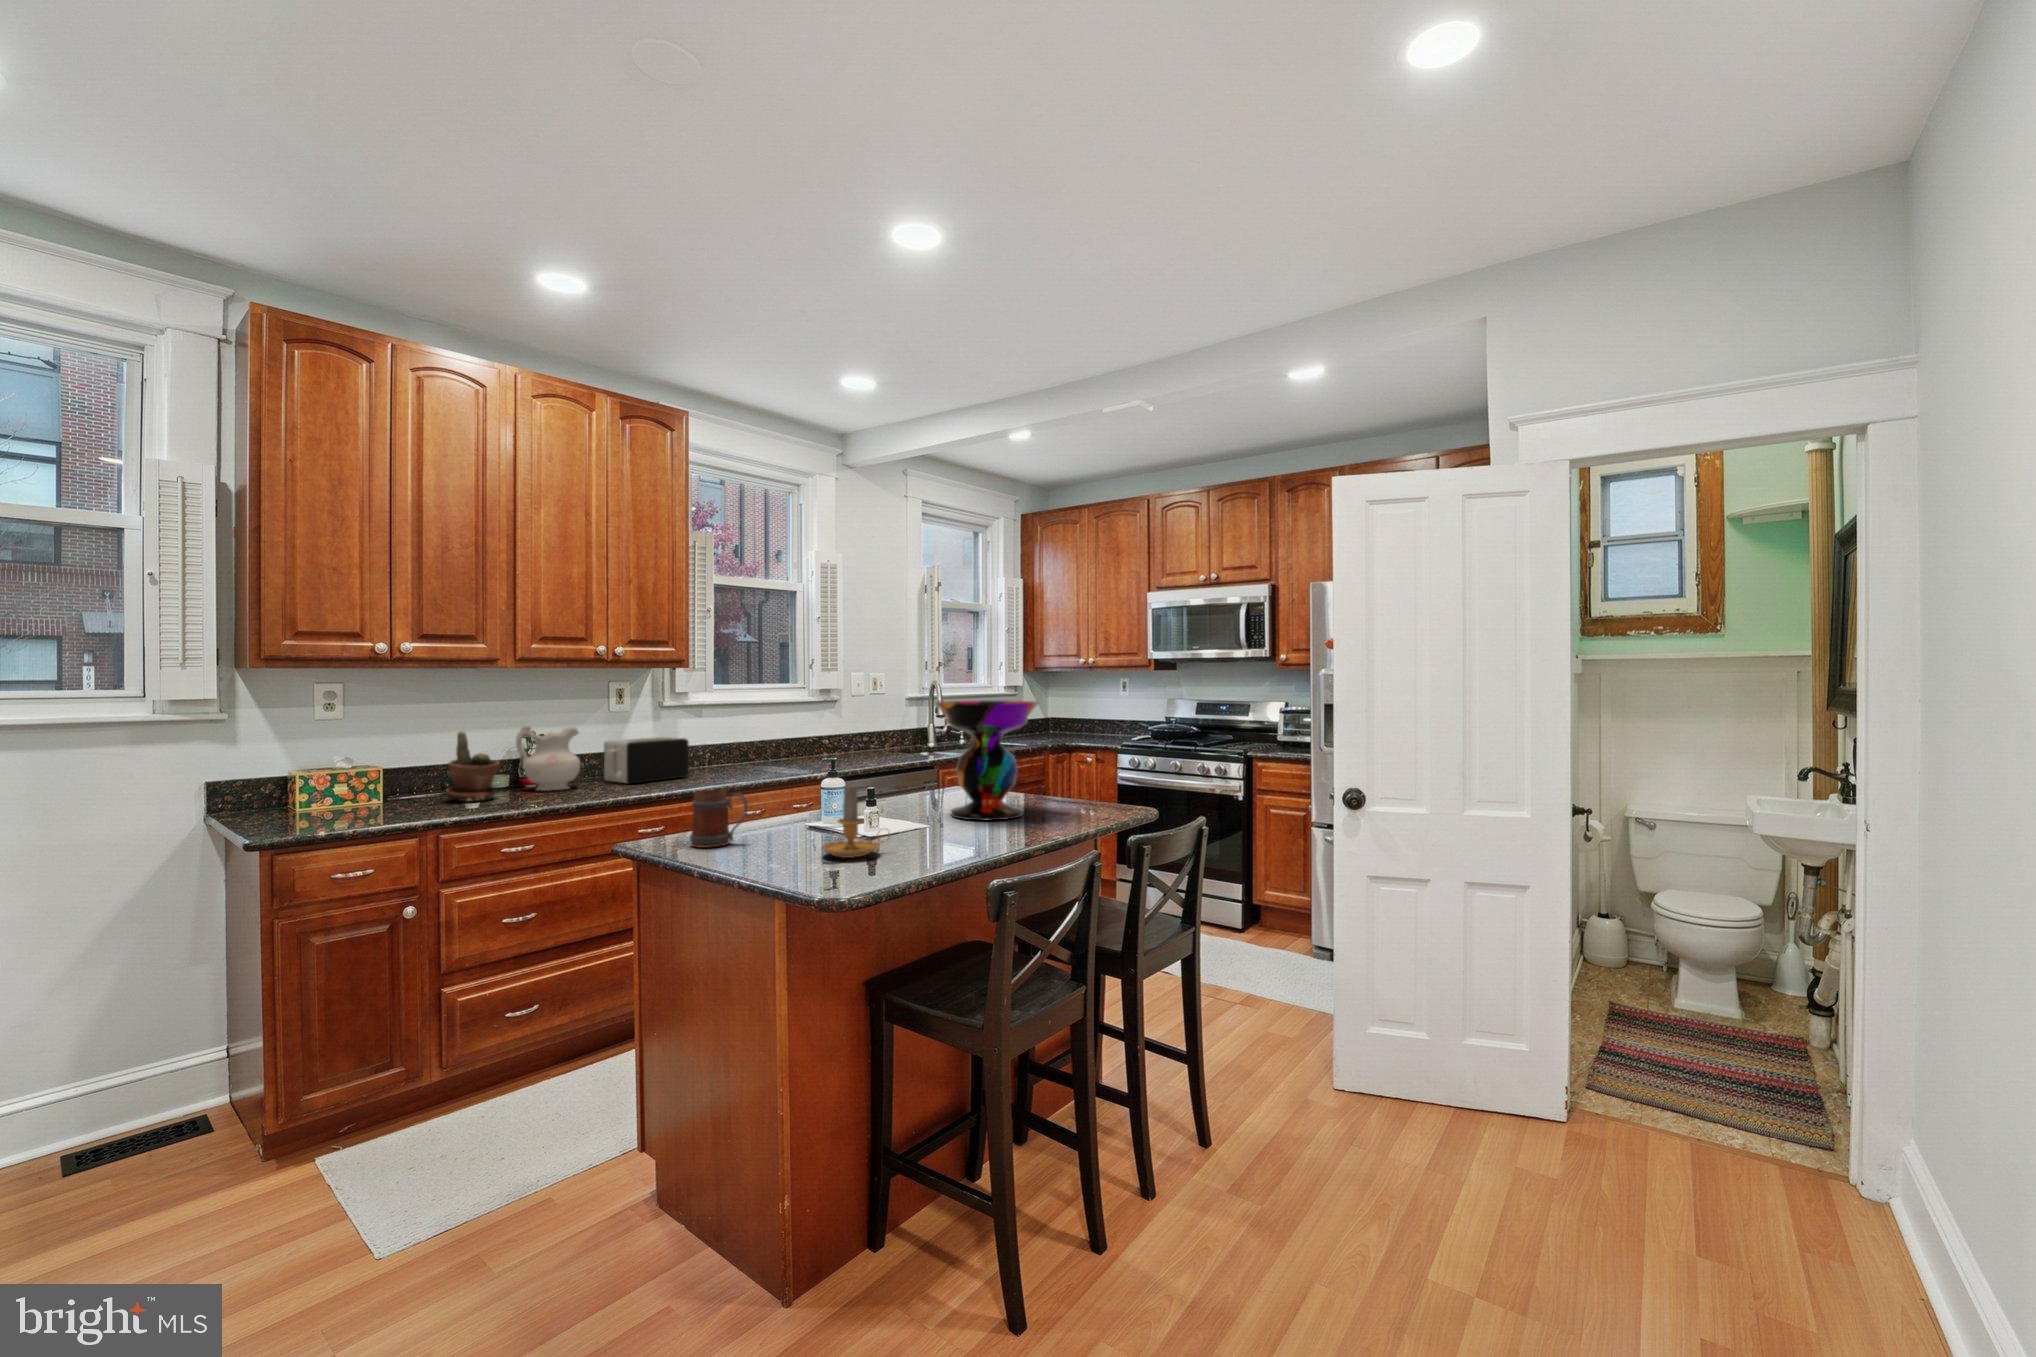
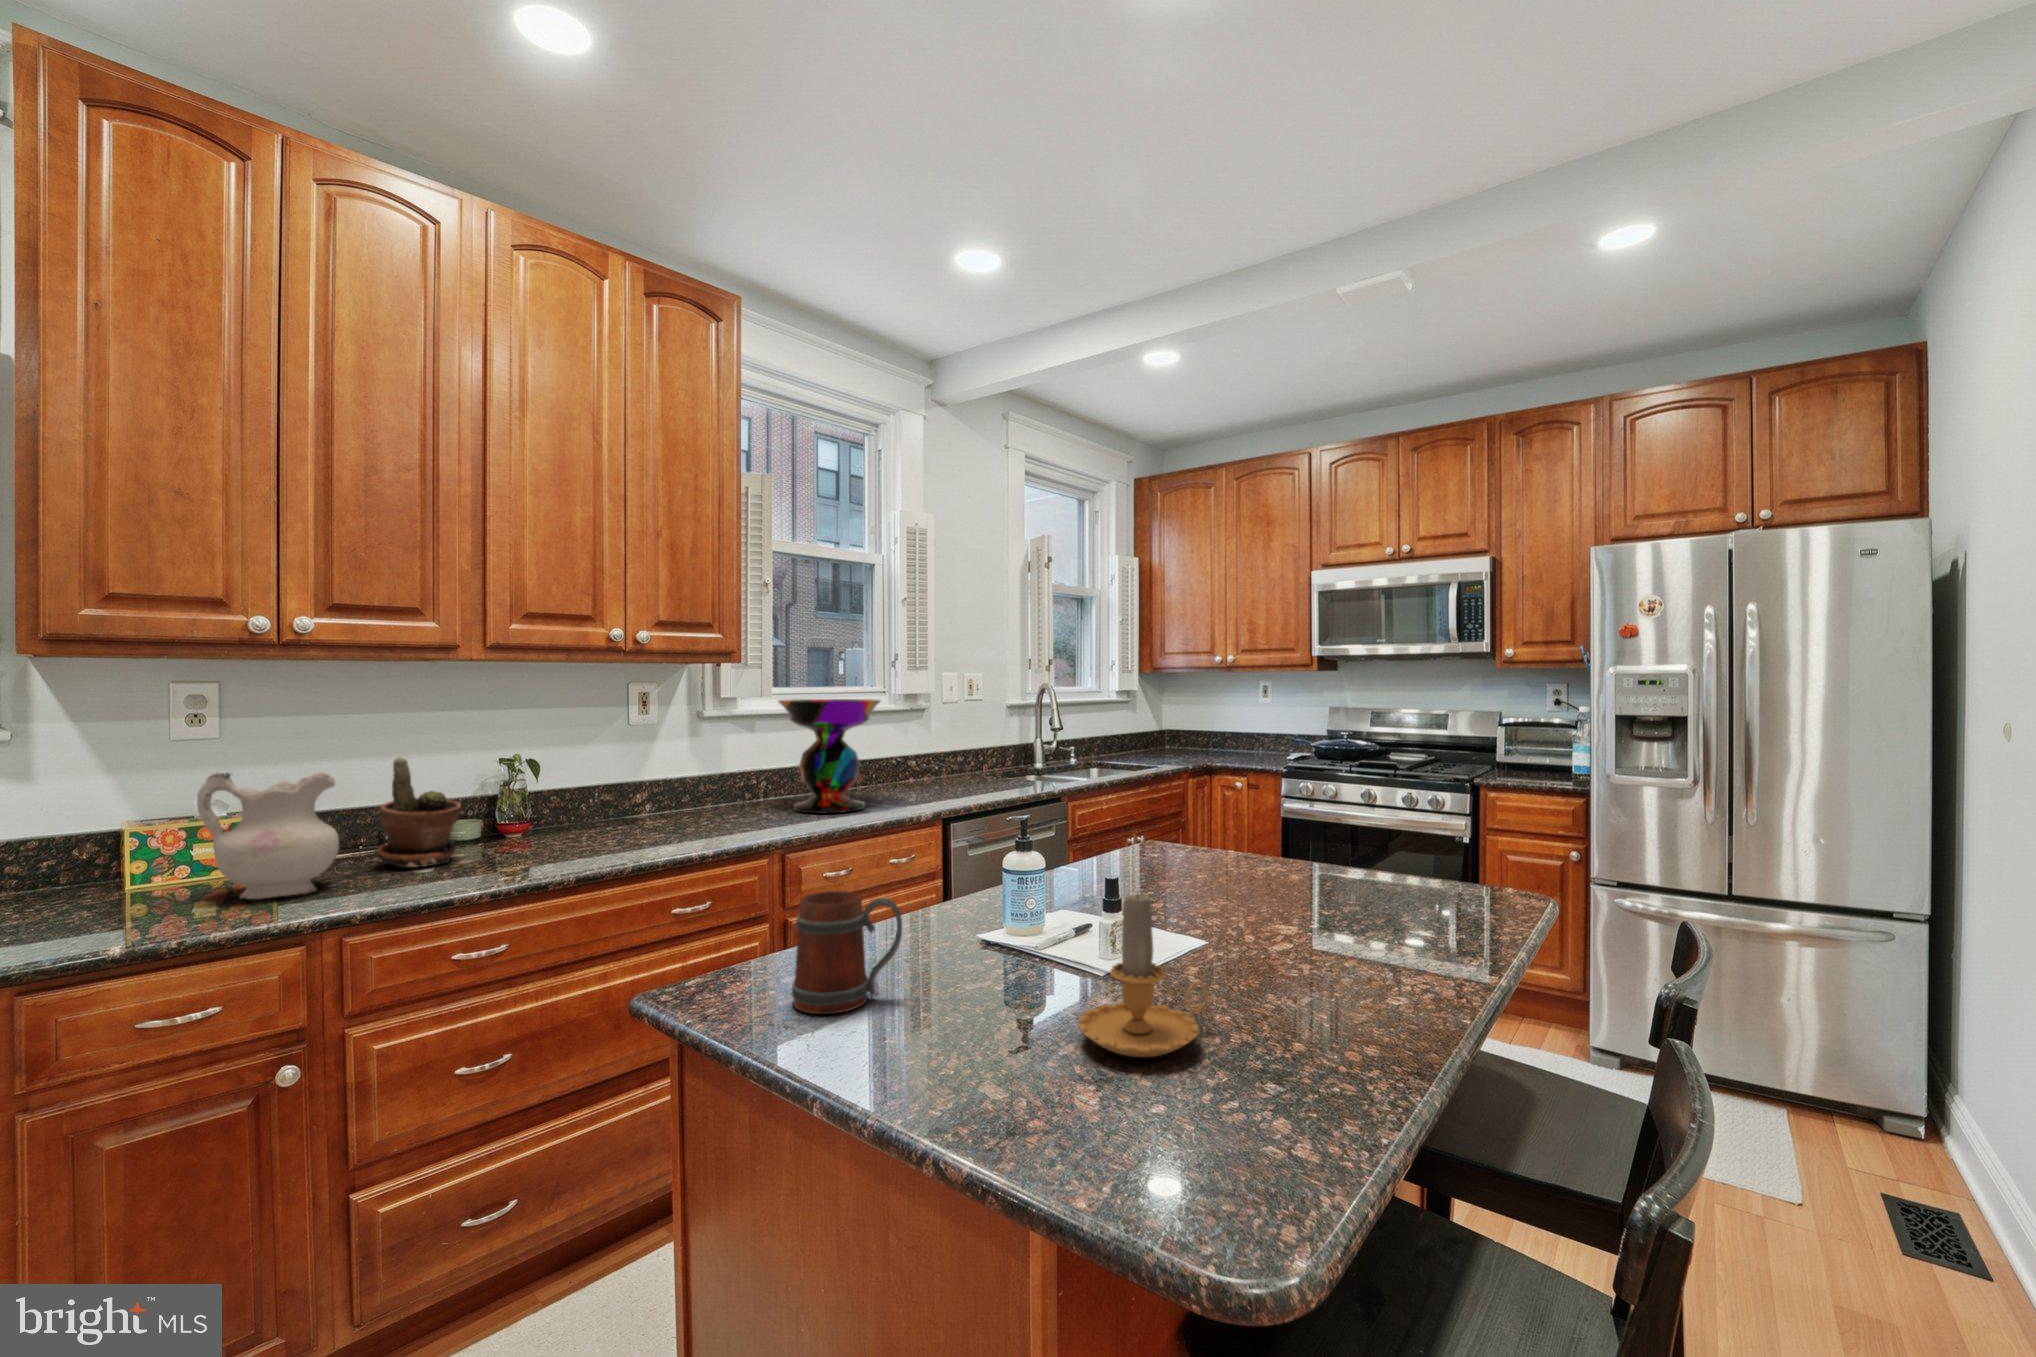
decorative bowl: present [935,700,1039,821] -> present [779,699,880,814]
ceramic pitcher: present [516,727,580,791] -> present [197,772,339,899]
toaster: present [604,737,689,784] -> none [620,761,740,831]

